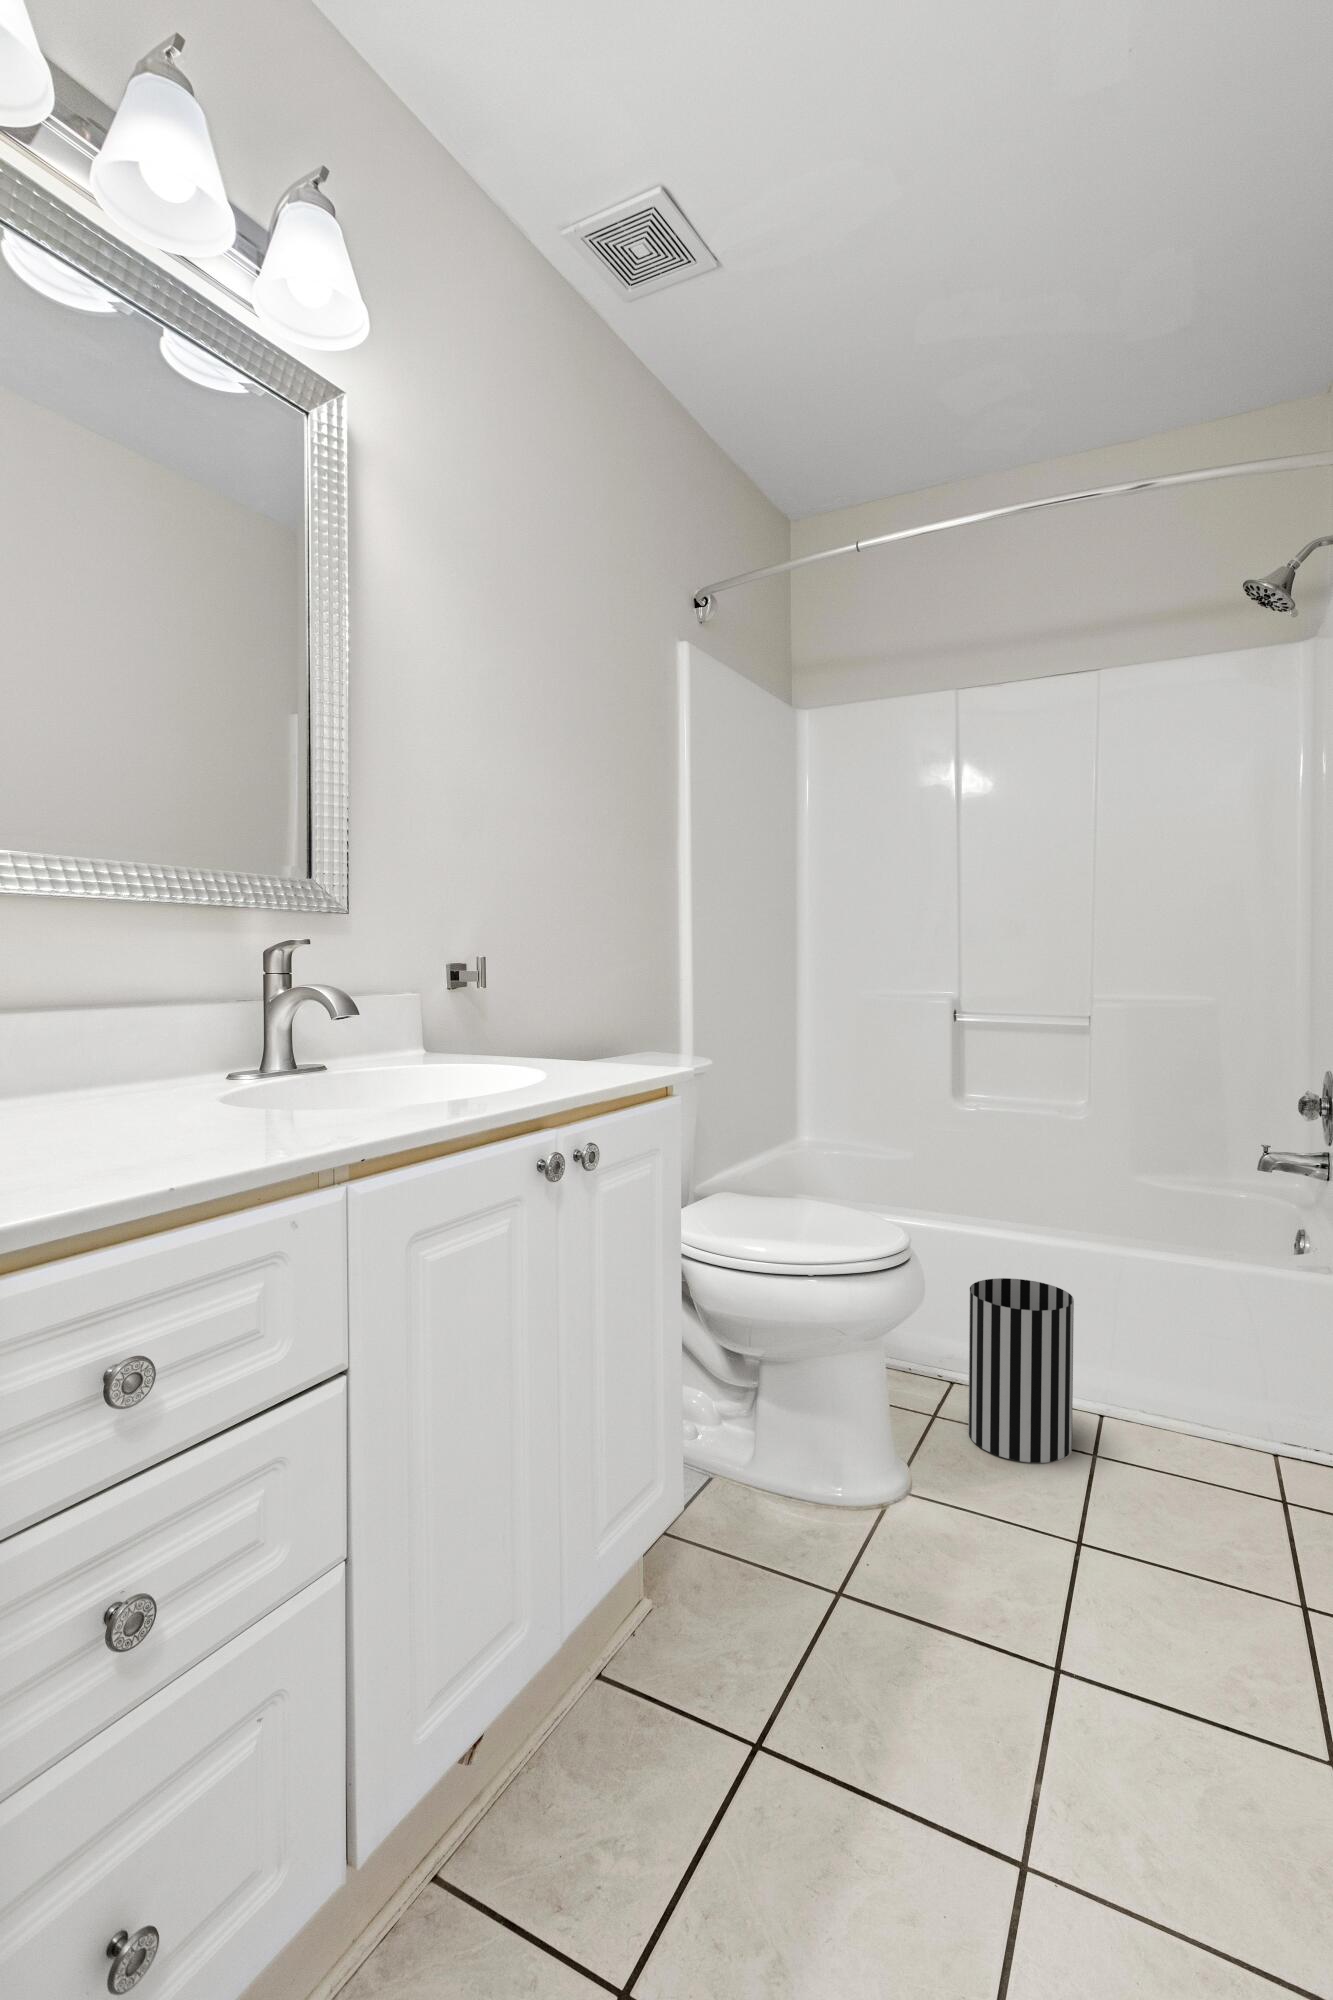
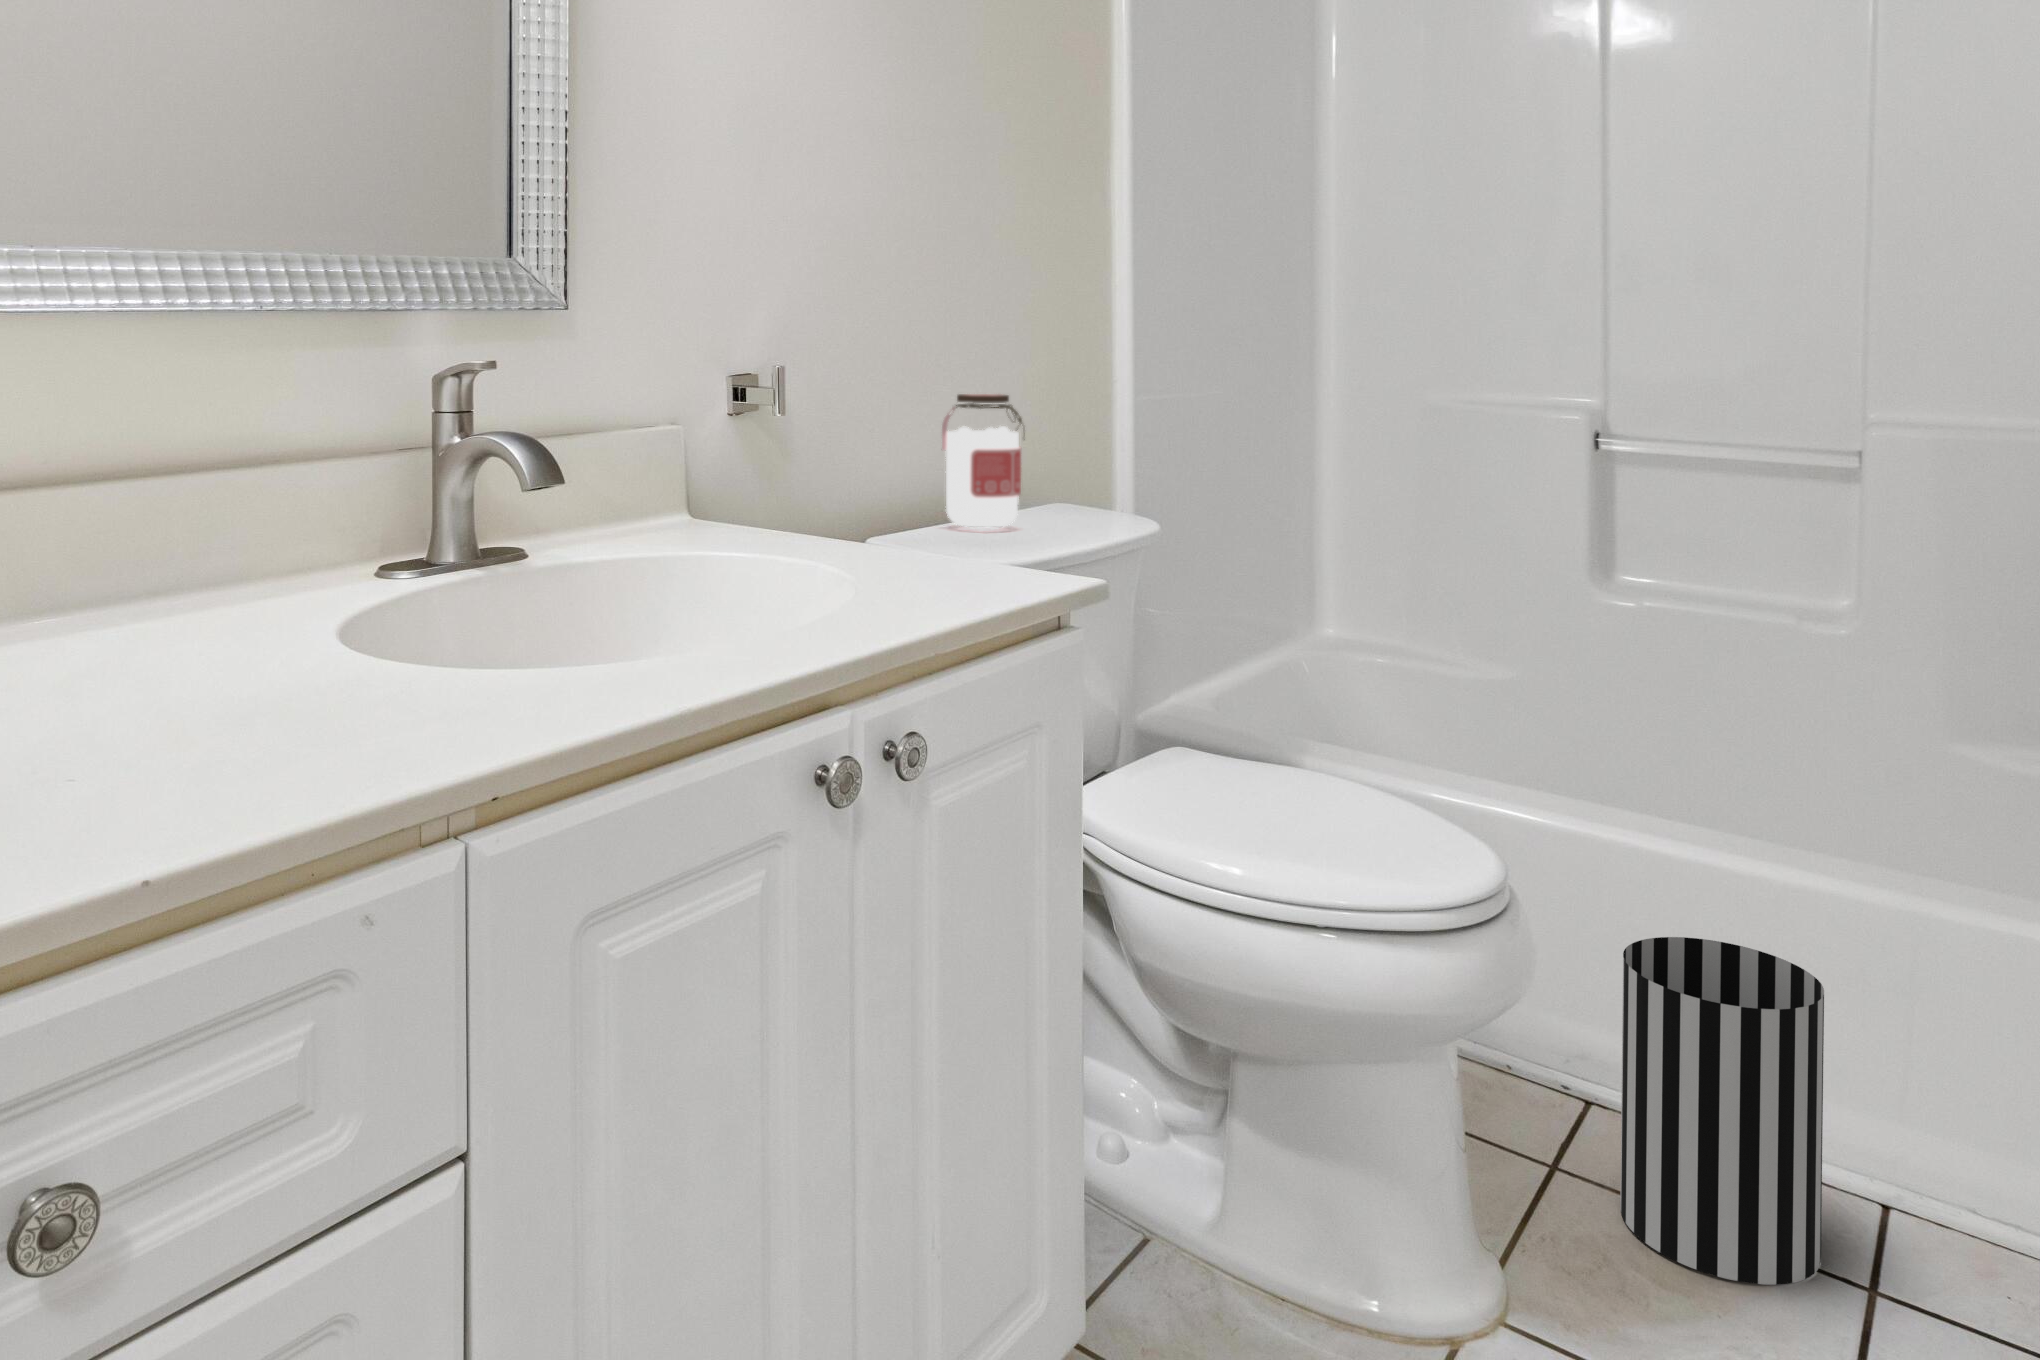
jar: none [581,972,632,1054] -> present [942,394,1022,528]

